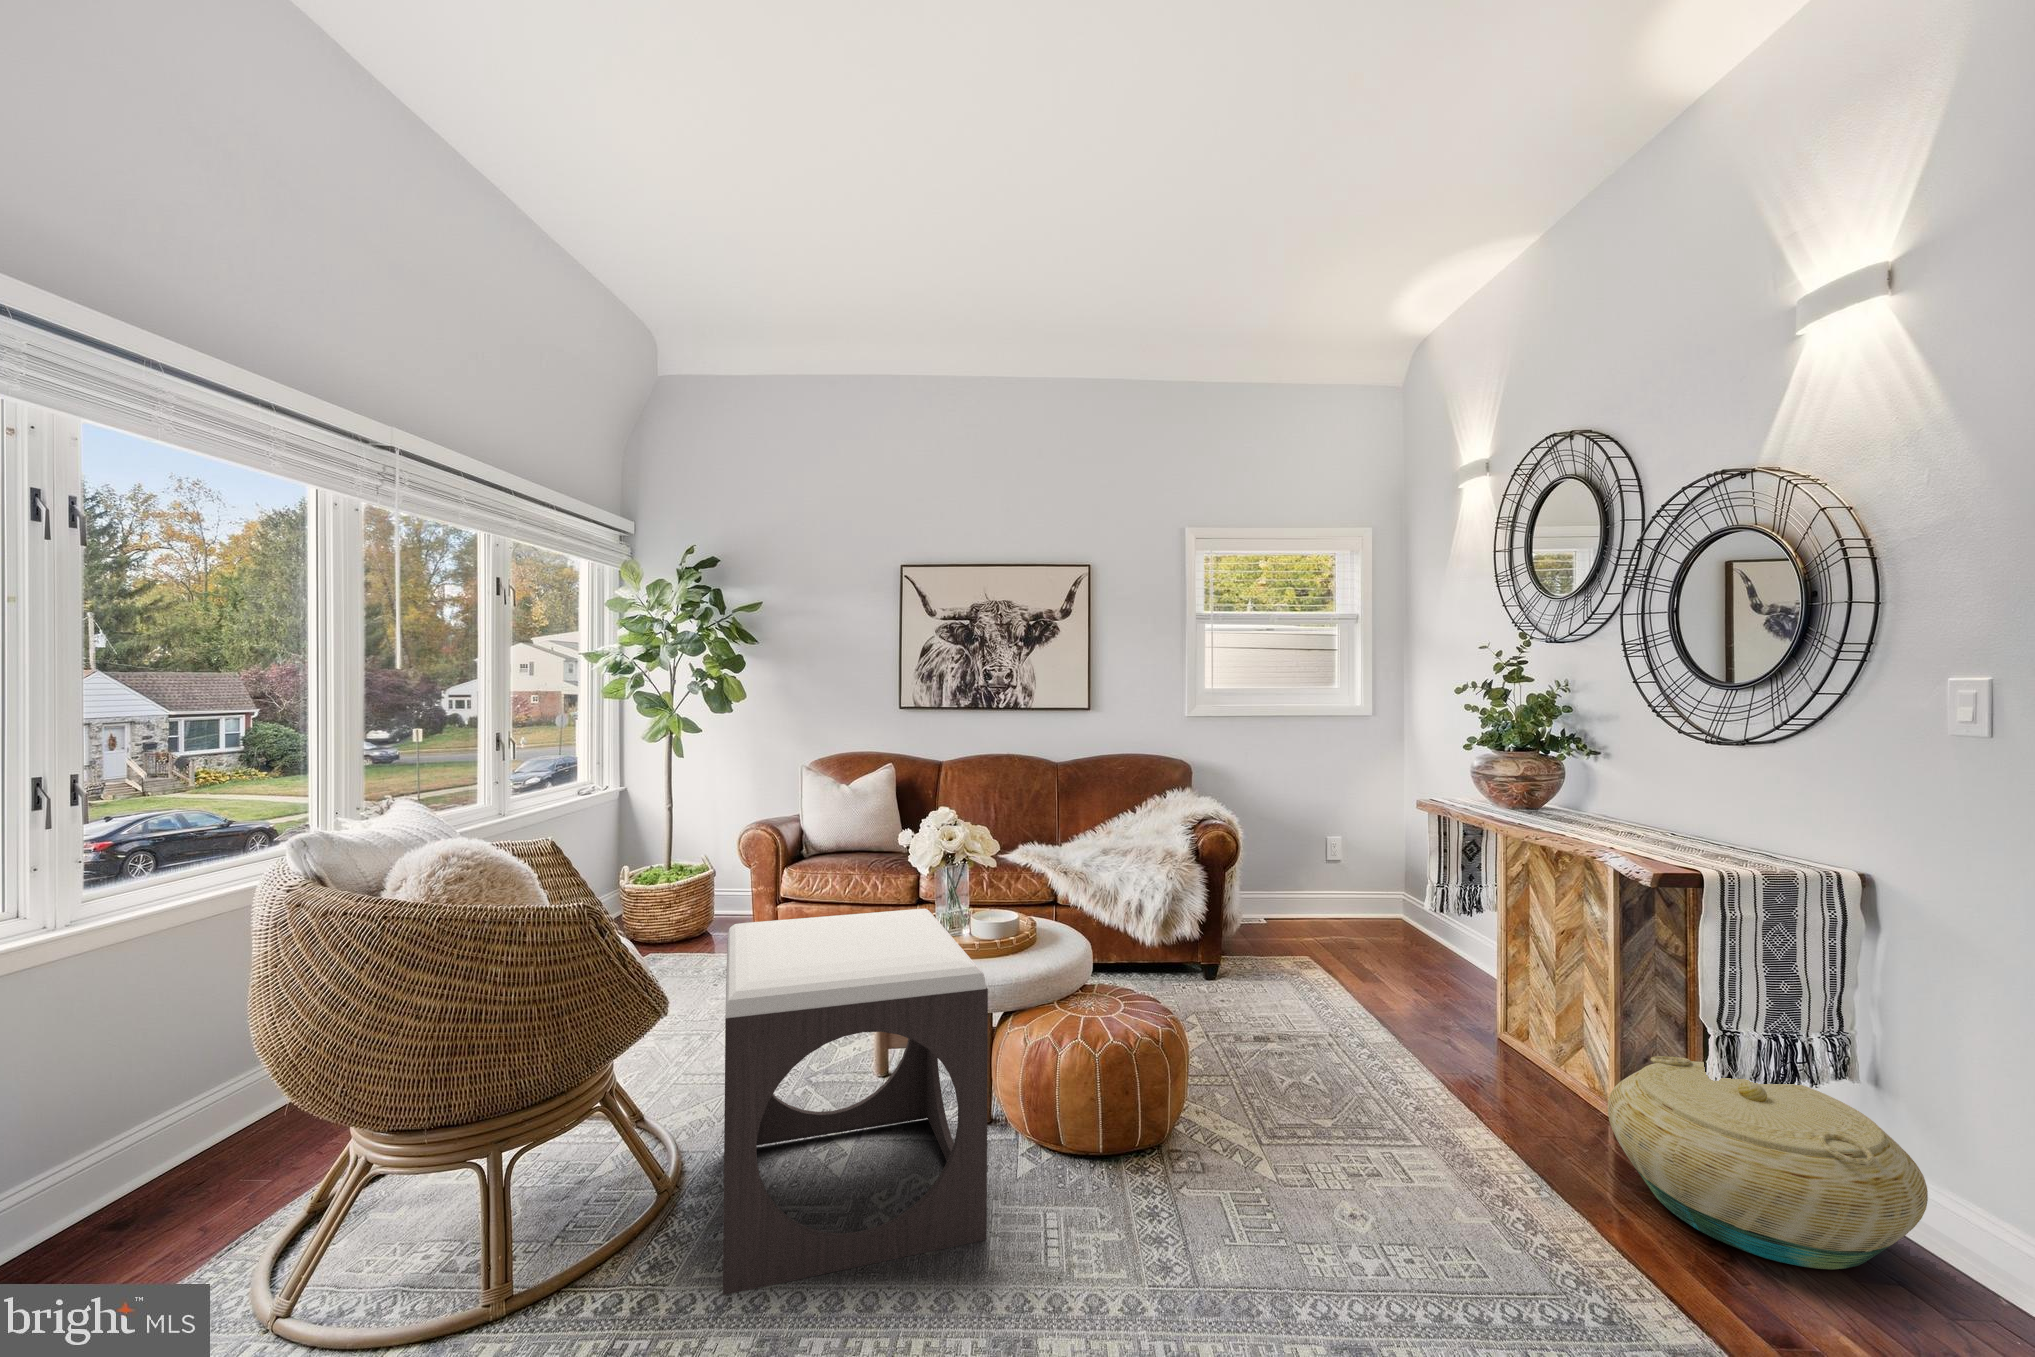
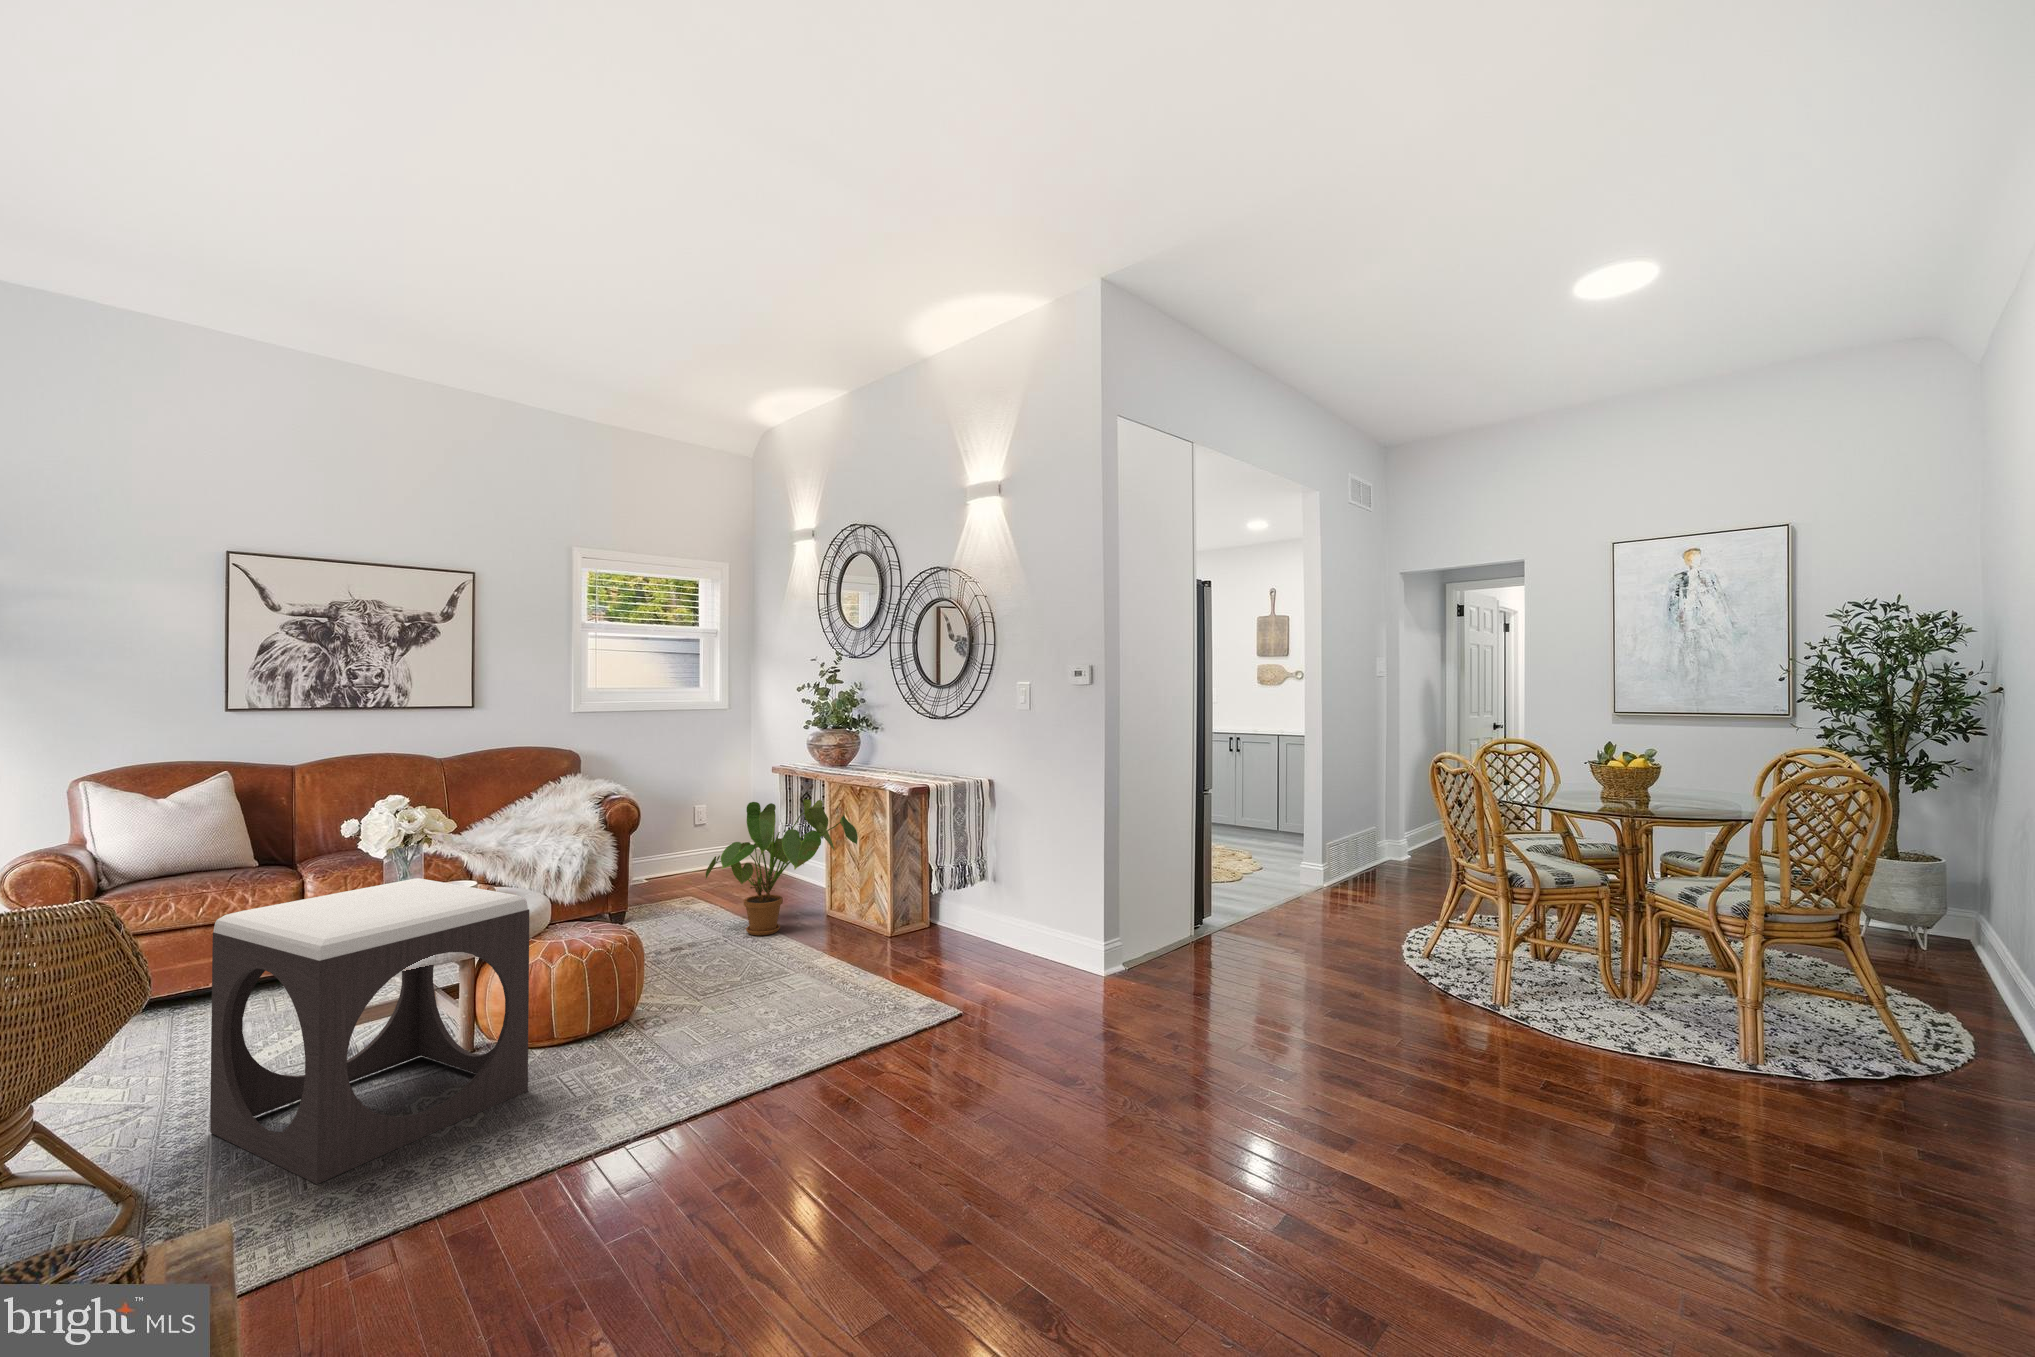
house plant: none [1310,853,1553,1053] -> present [706,799,858,936]
basket: present [1608,1056,1928,1269] -> none [888,885,1008,966]

